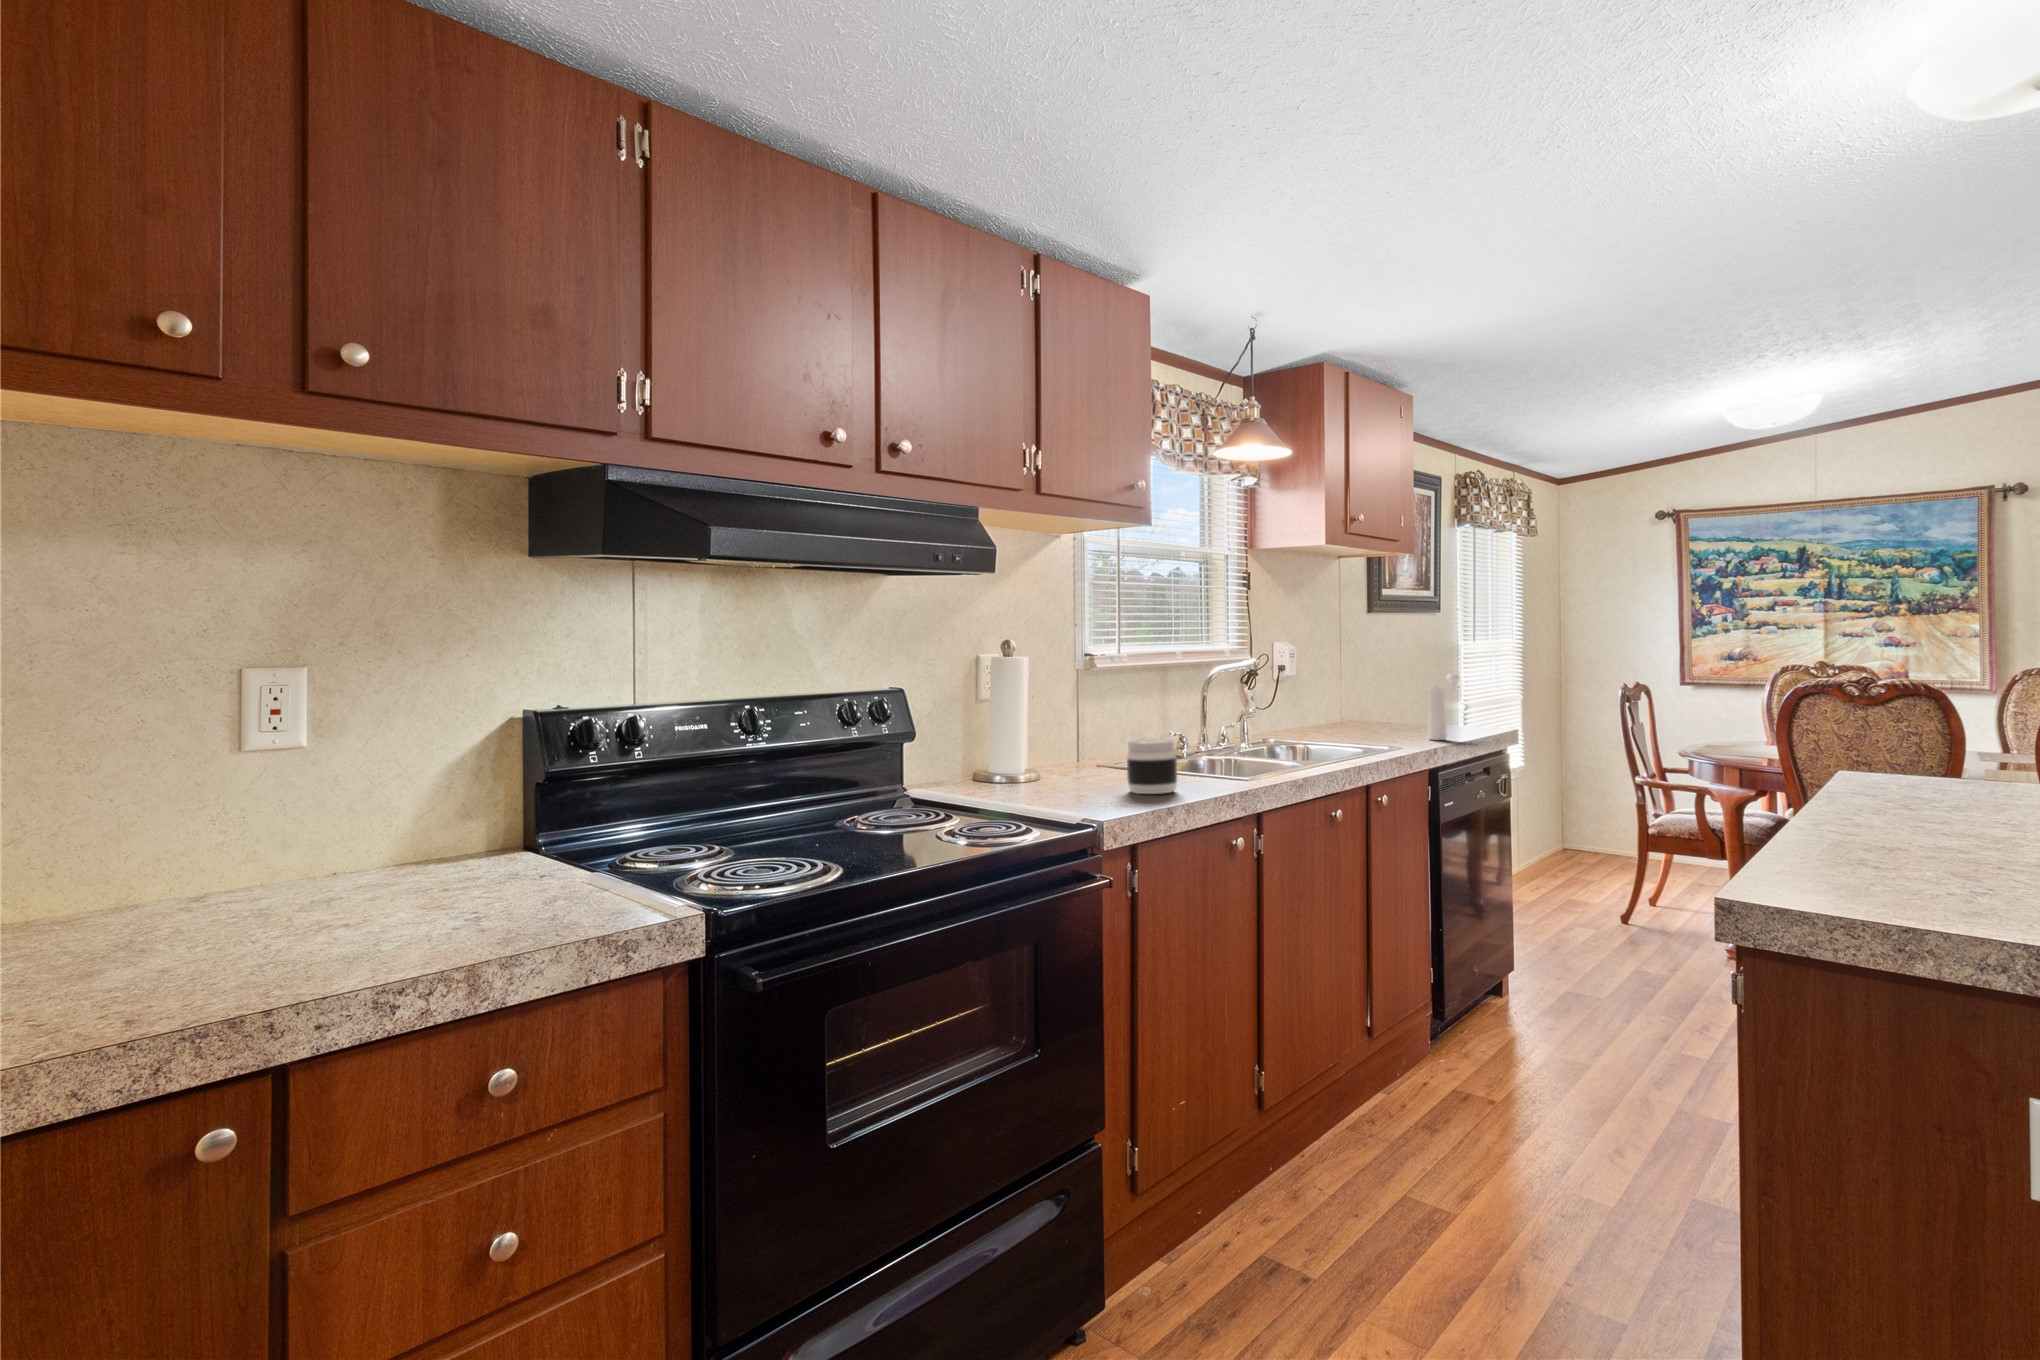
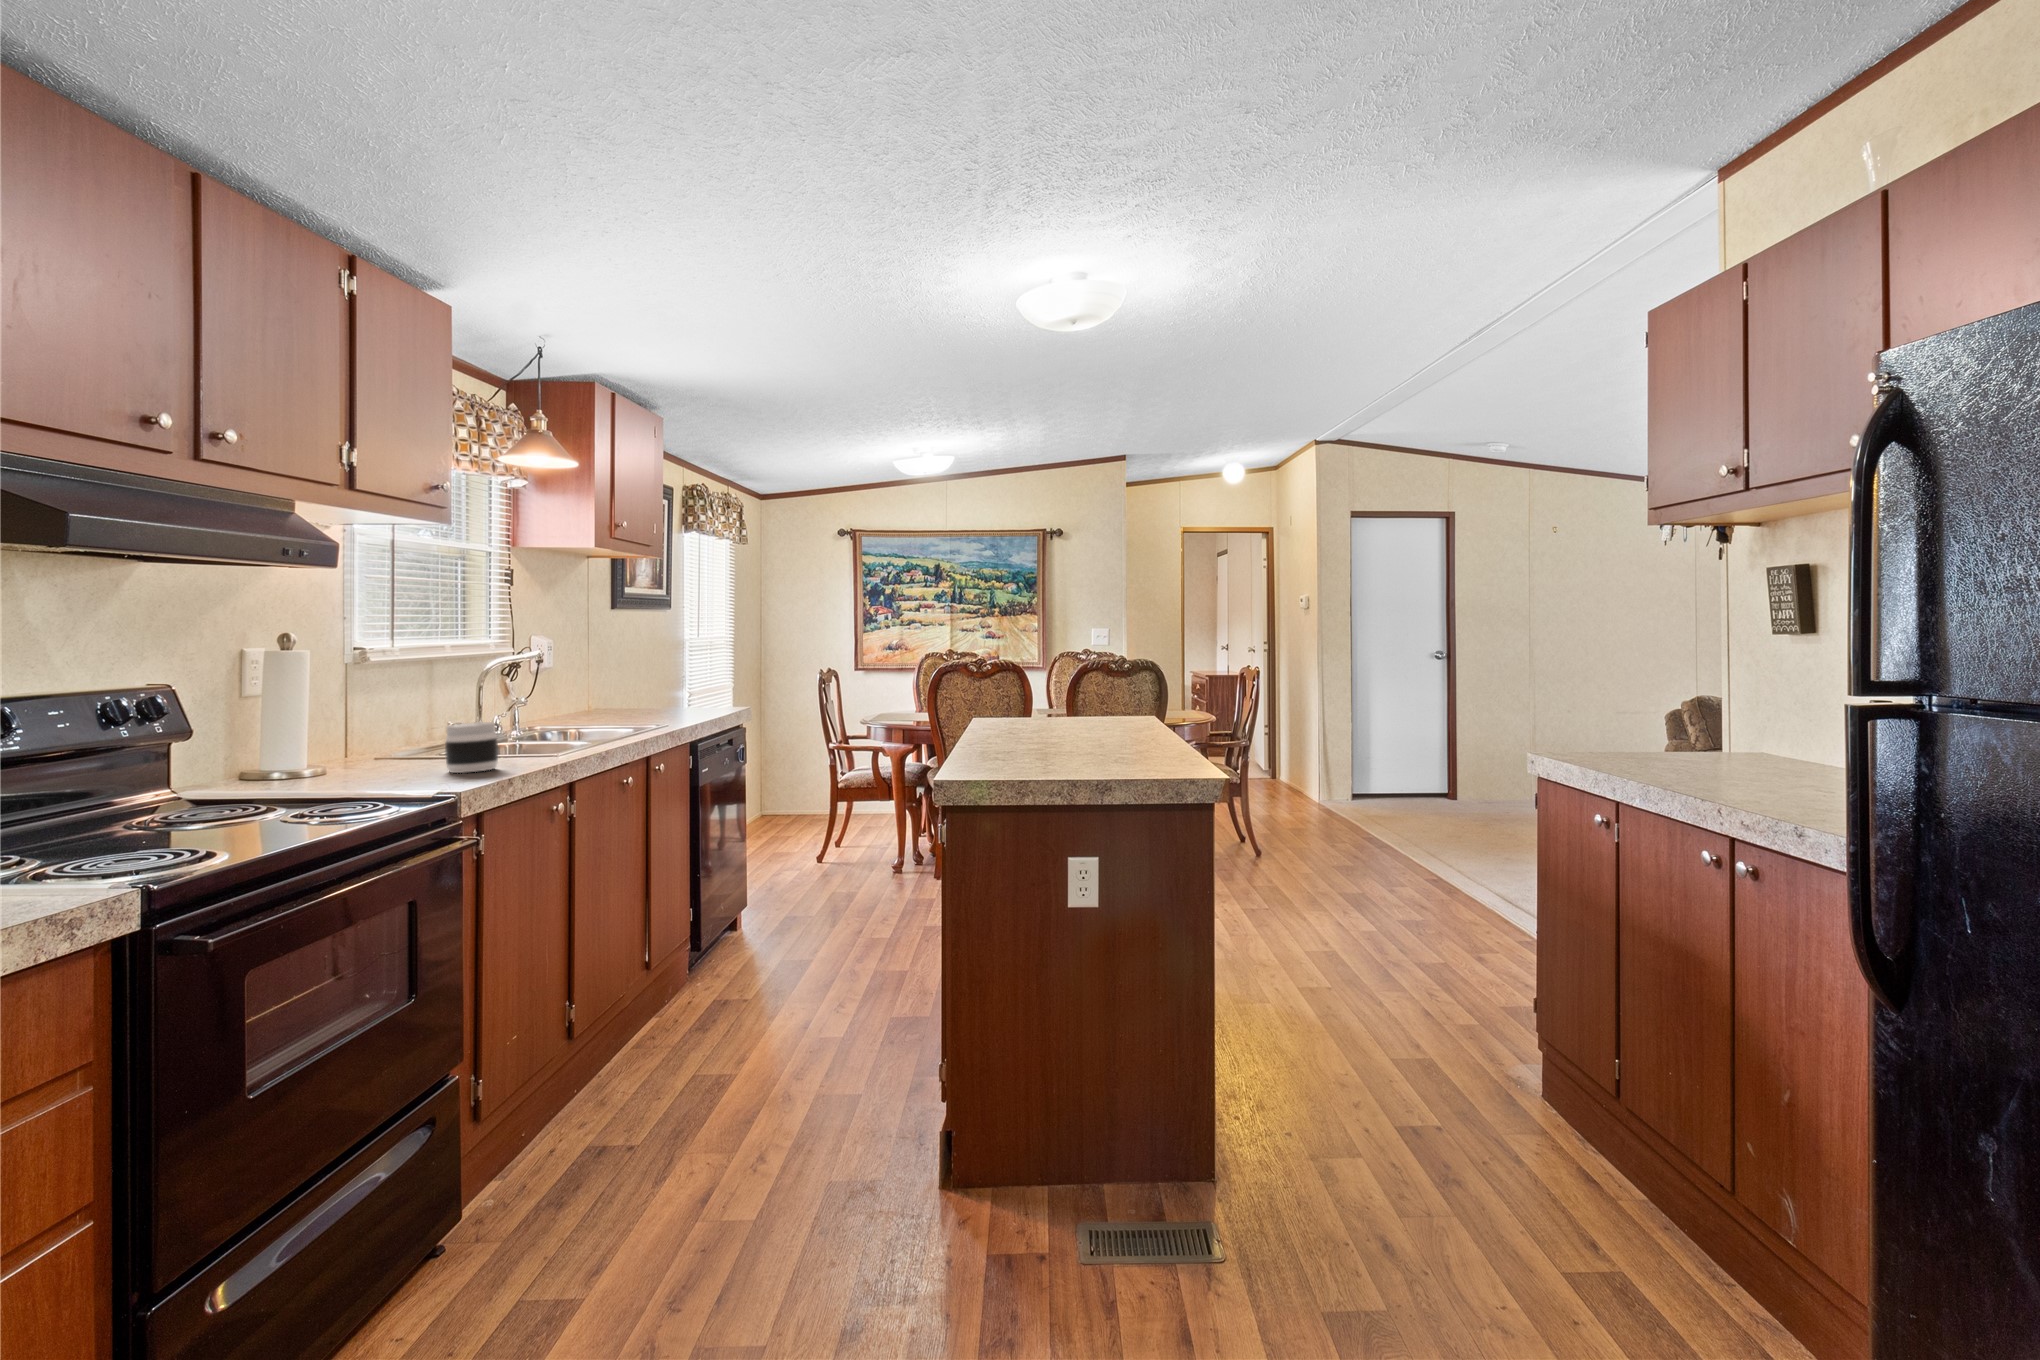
pepper mill: present [1427,674,1459,740] -> none [681,662,707,718]

